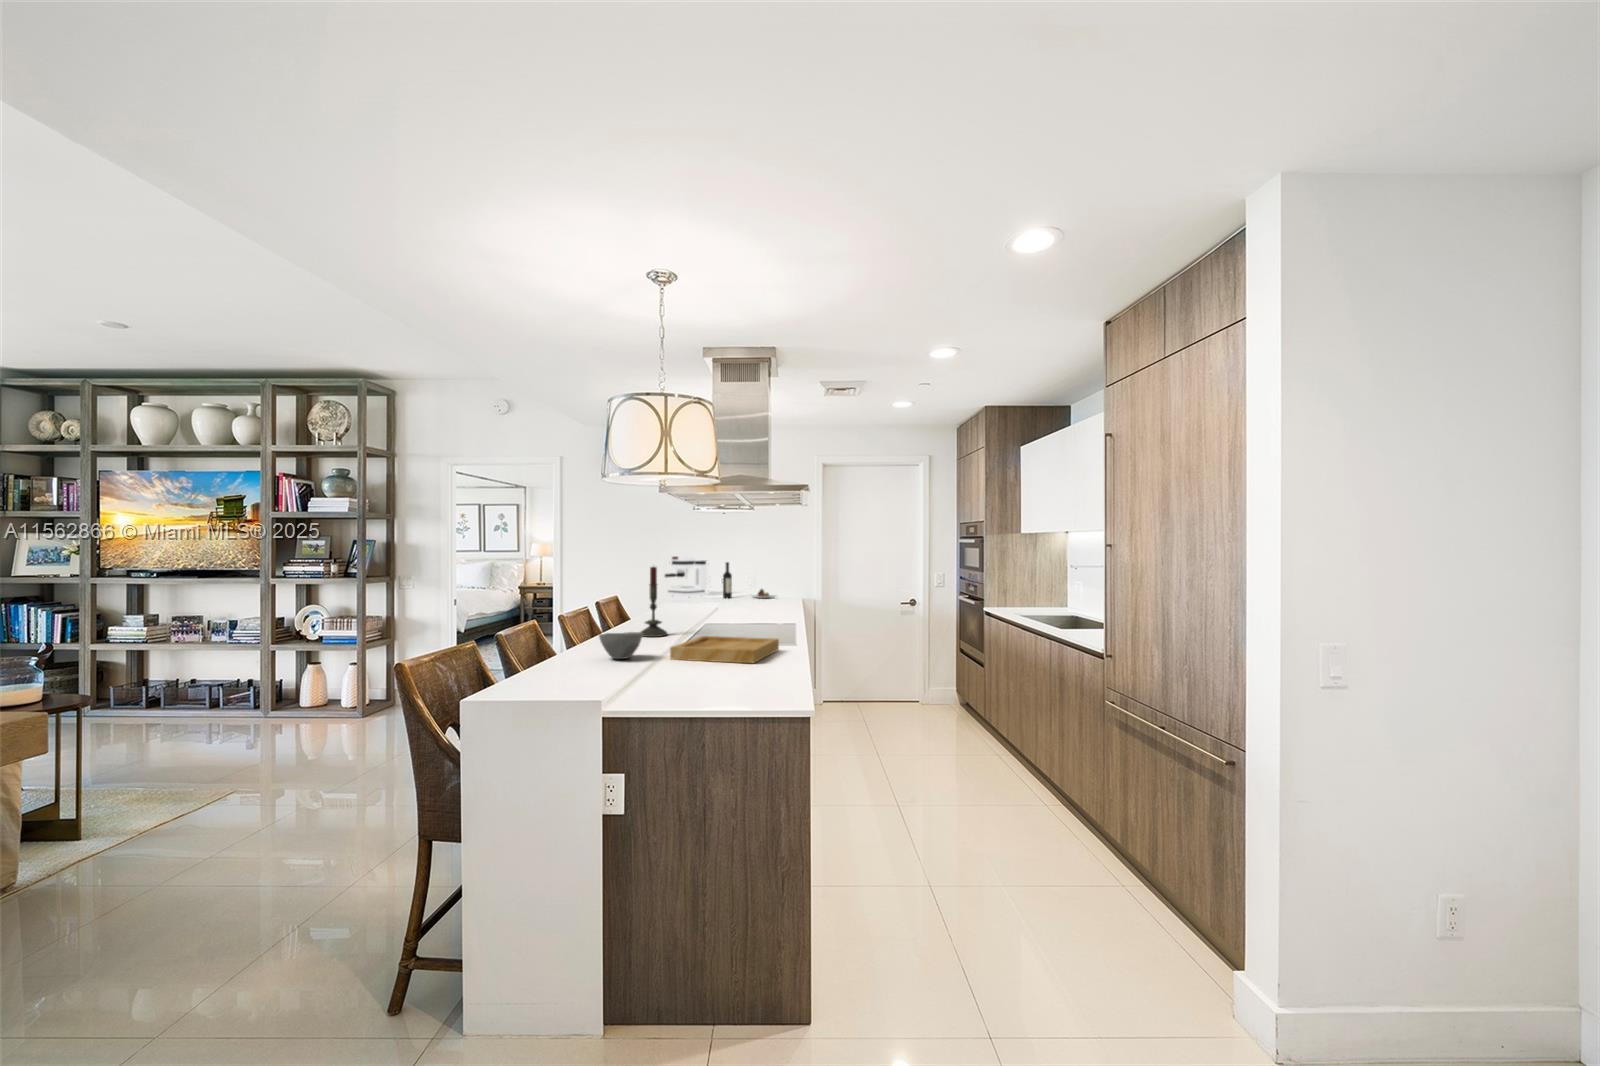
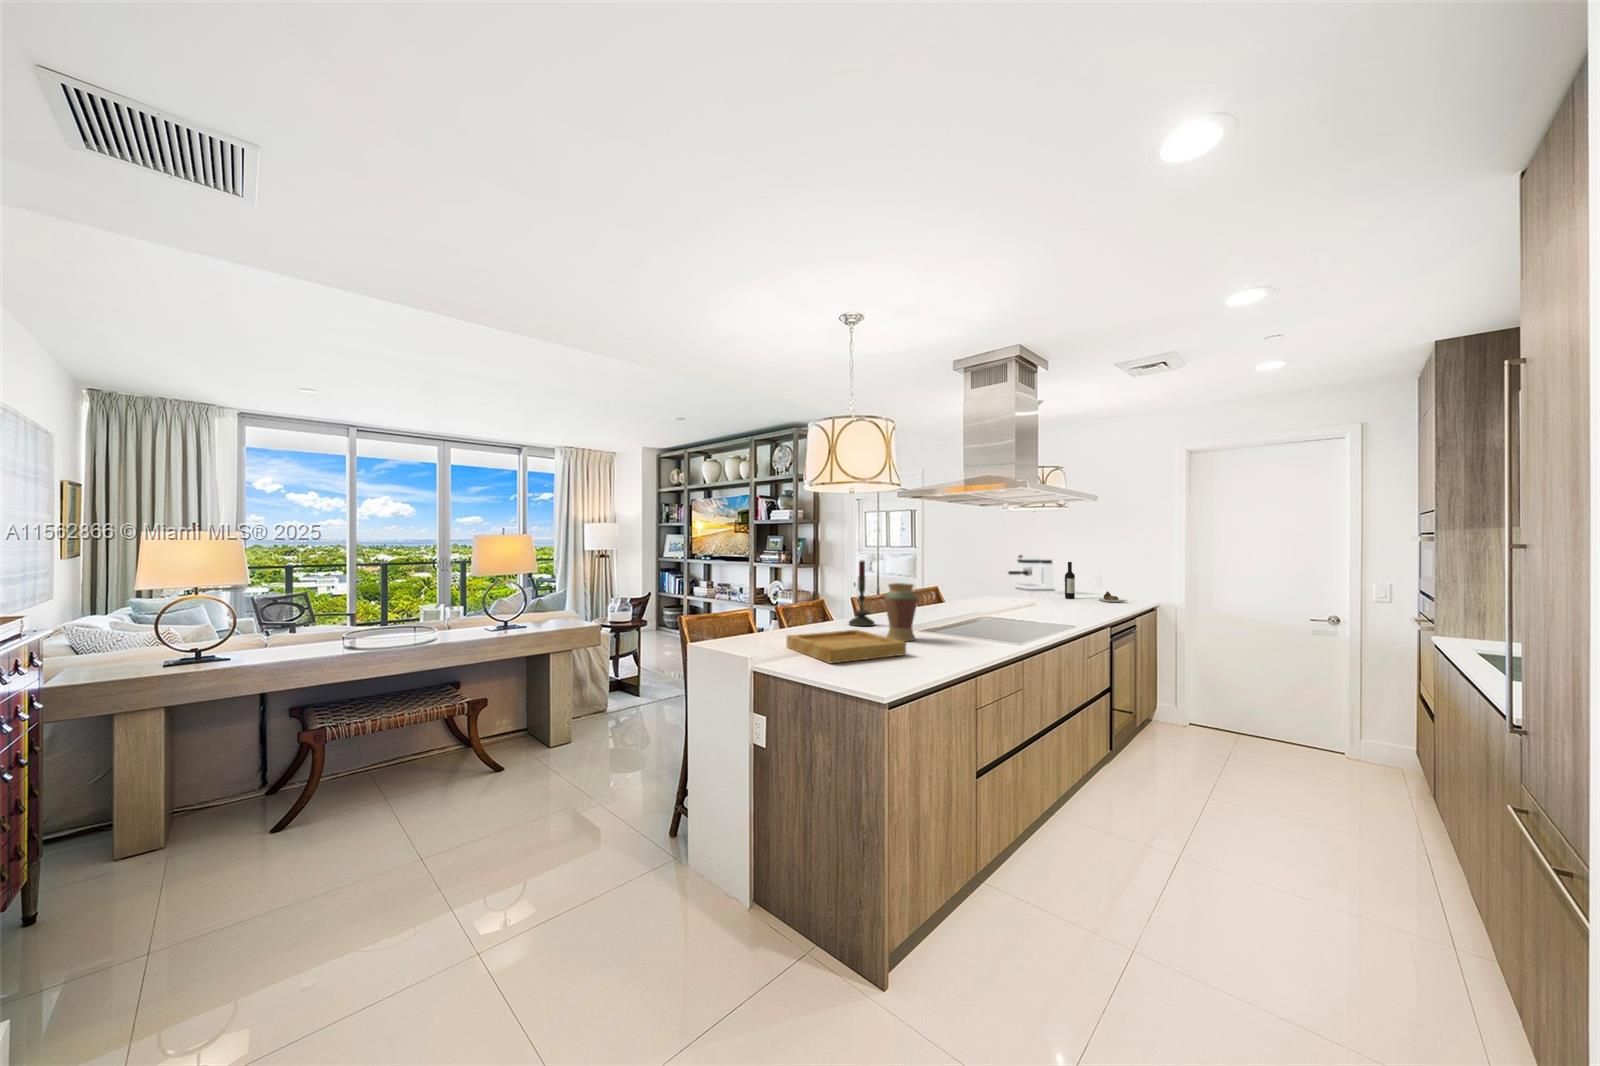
vase: none [714,587,746,643] -> present [884,583,918,641]
bowl: present [599,632,643,659] -> none [737,616,777,641]

